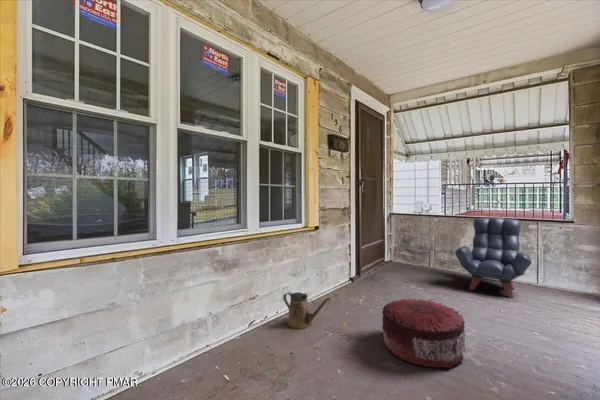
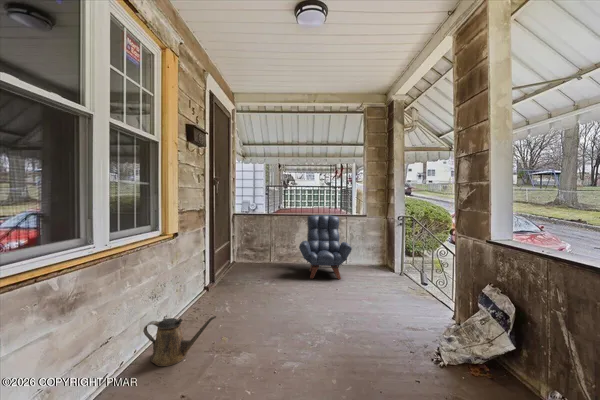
pouf: present [382,299,465,368] -> none [271,294,343,361]

